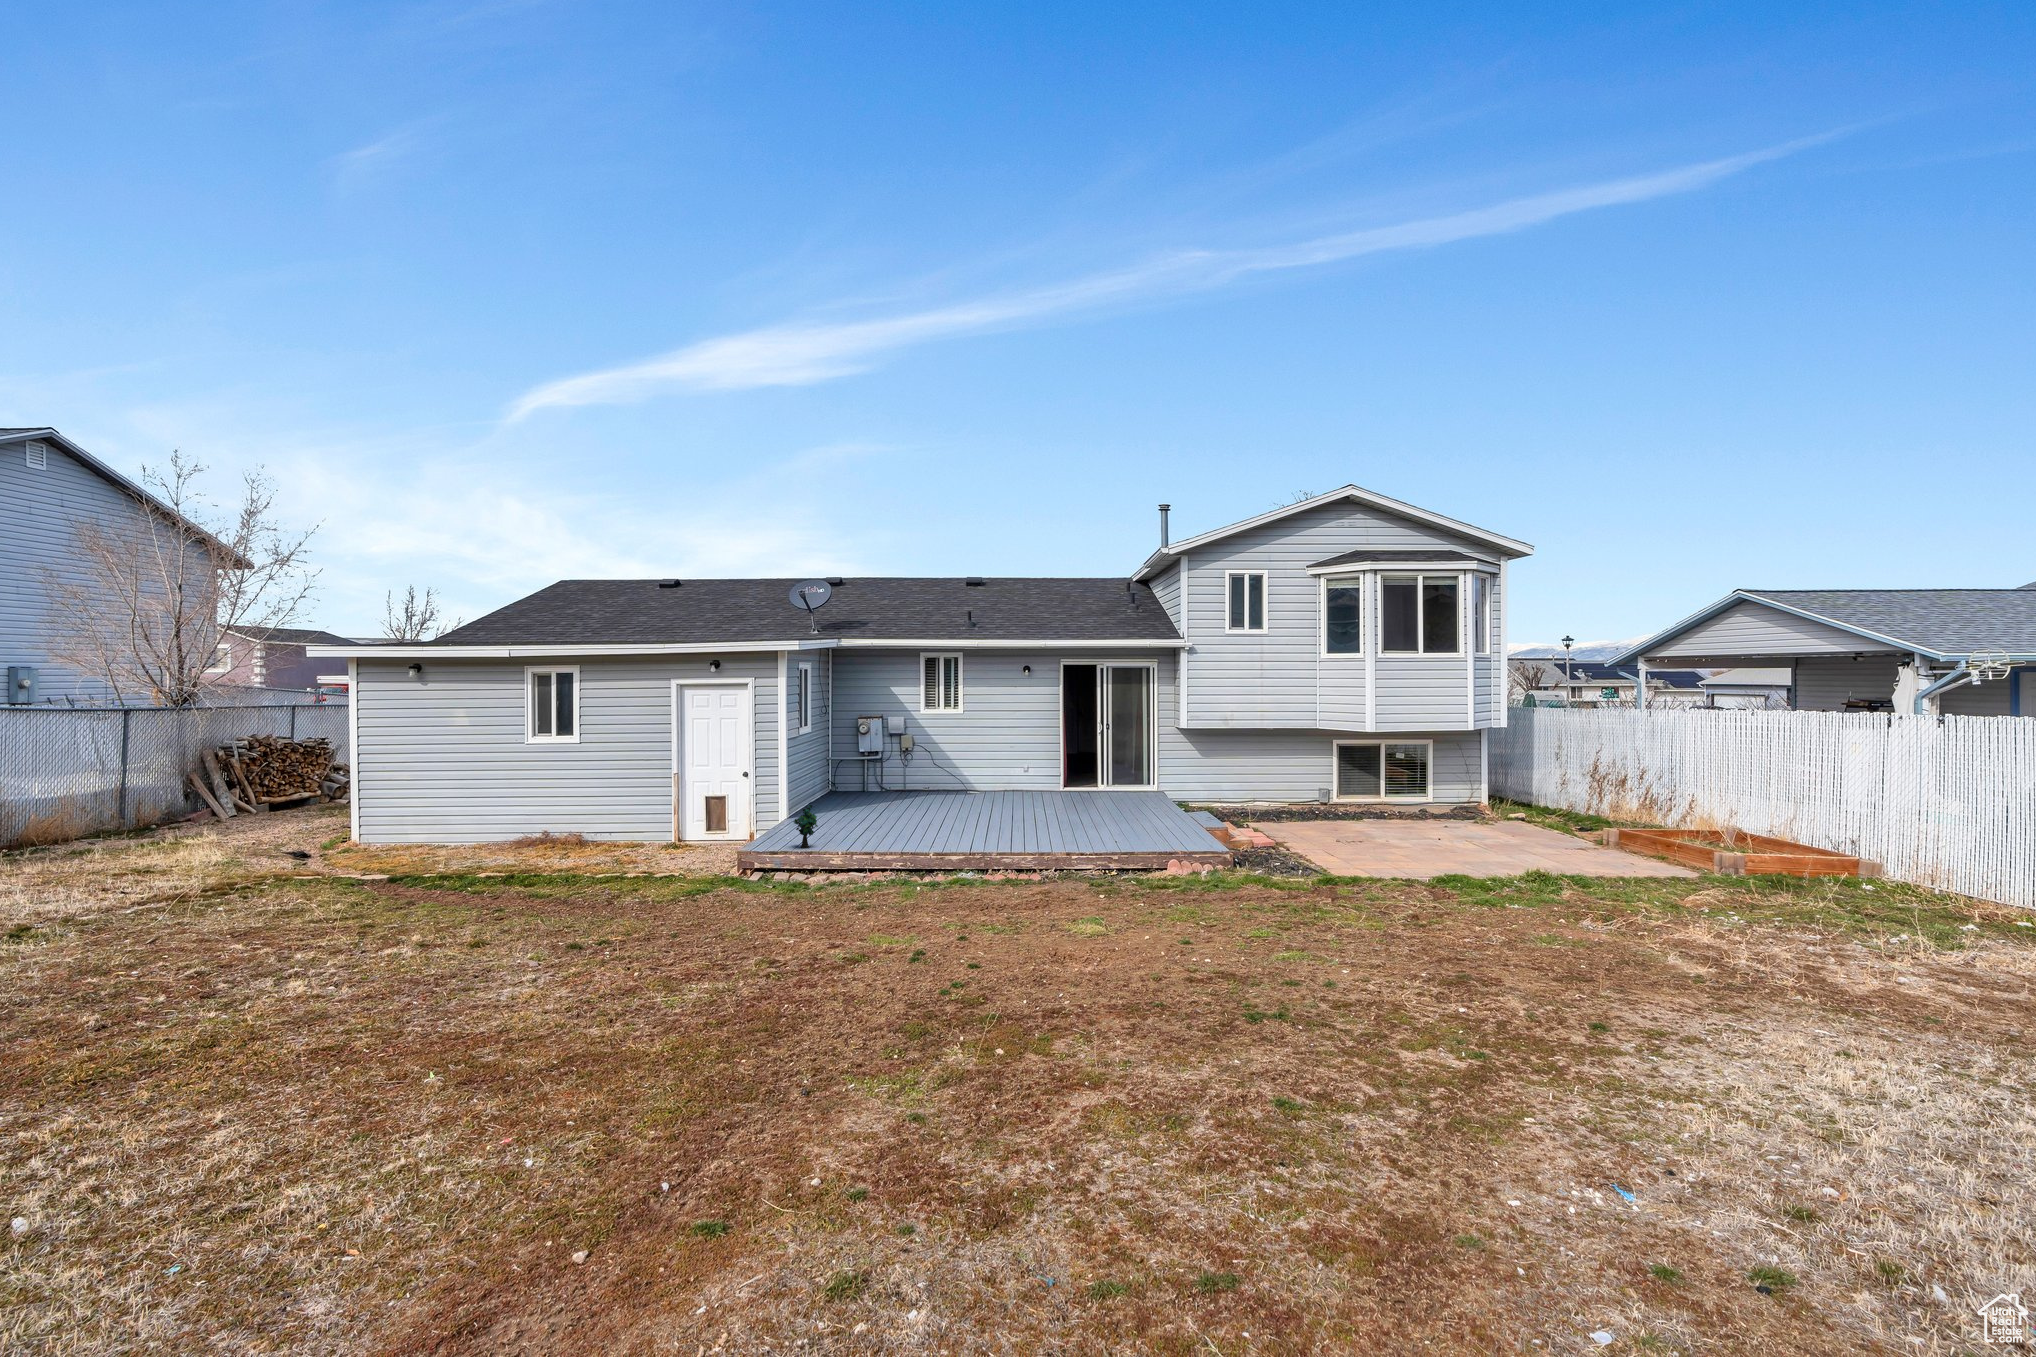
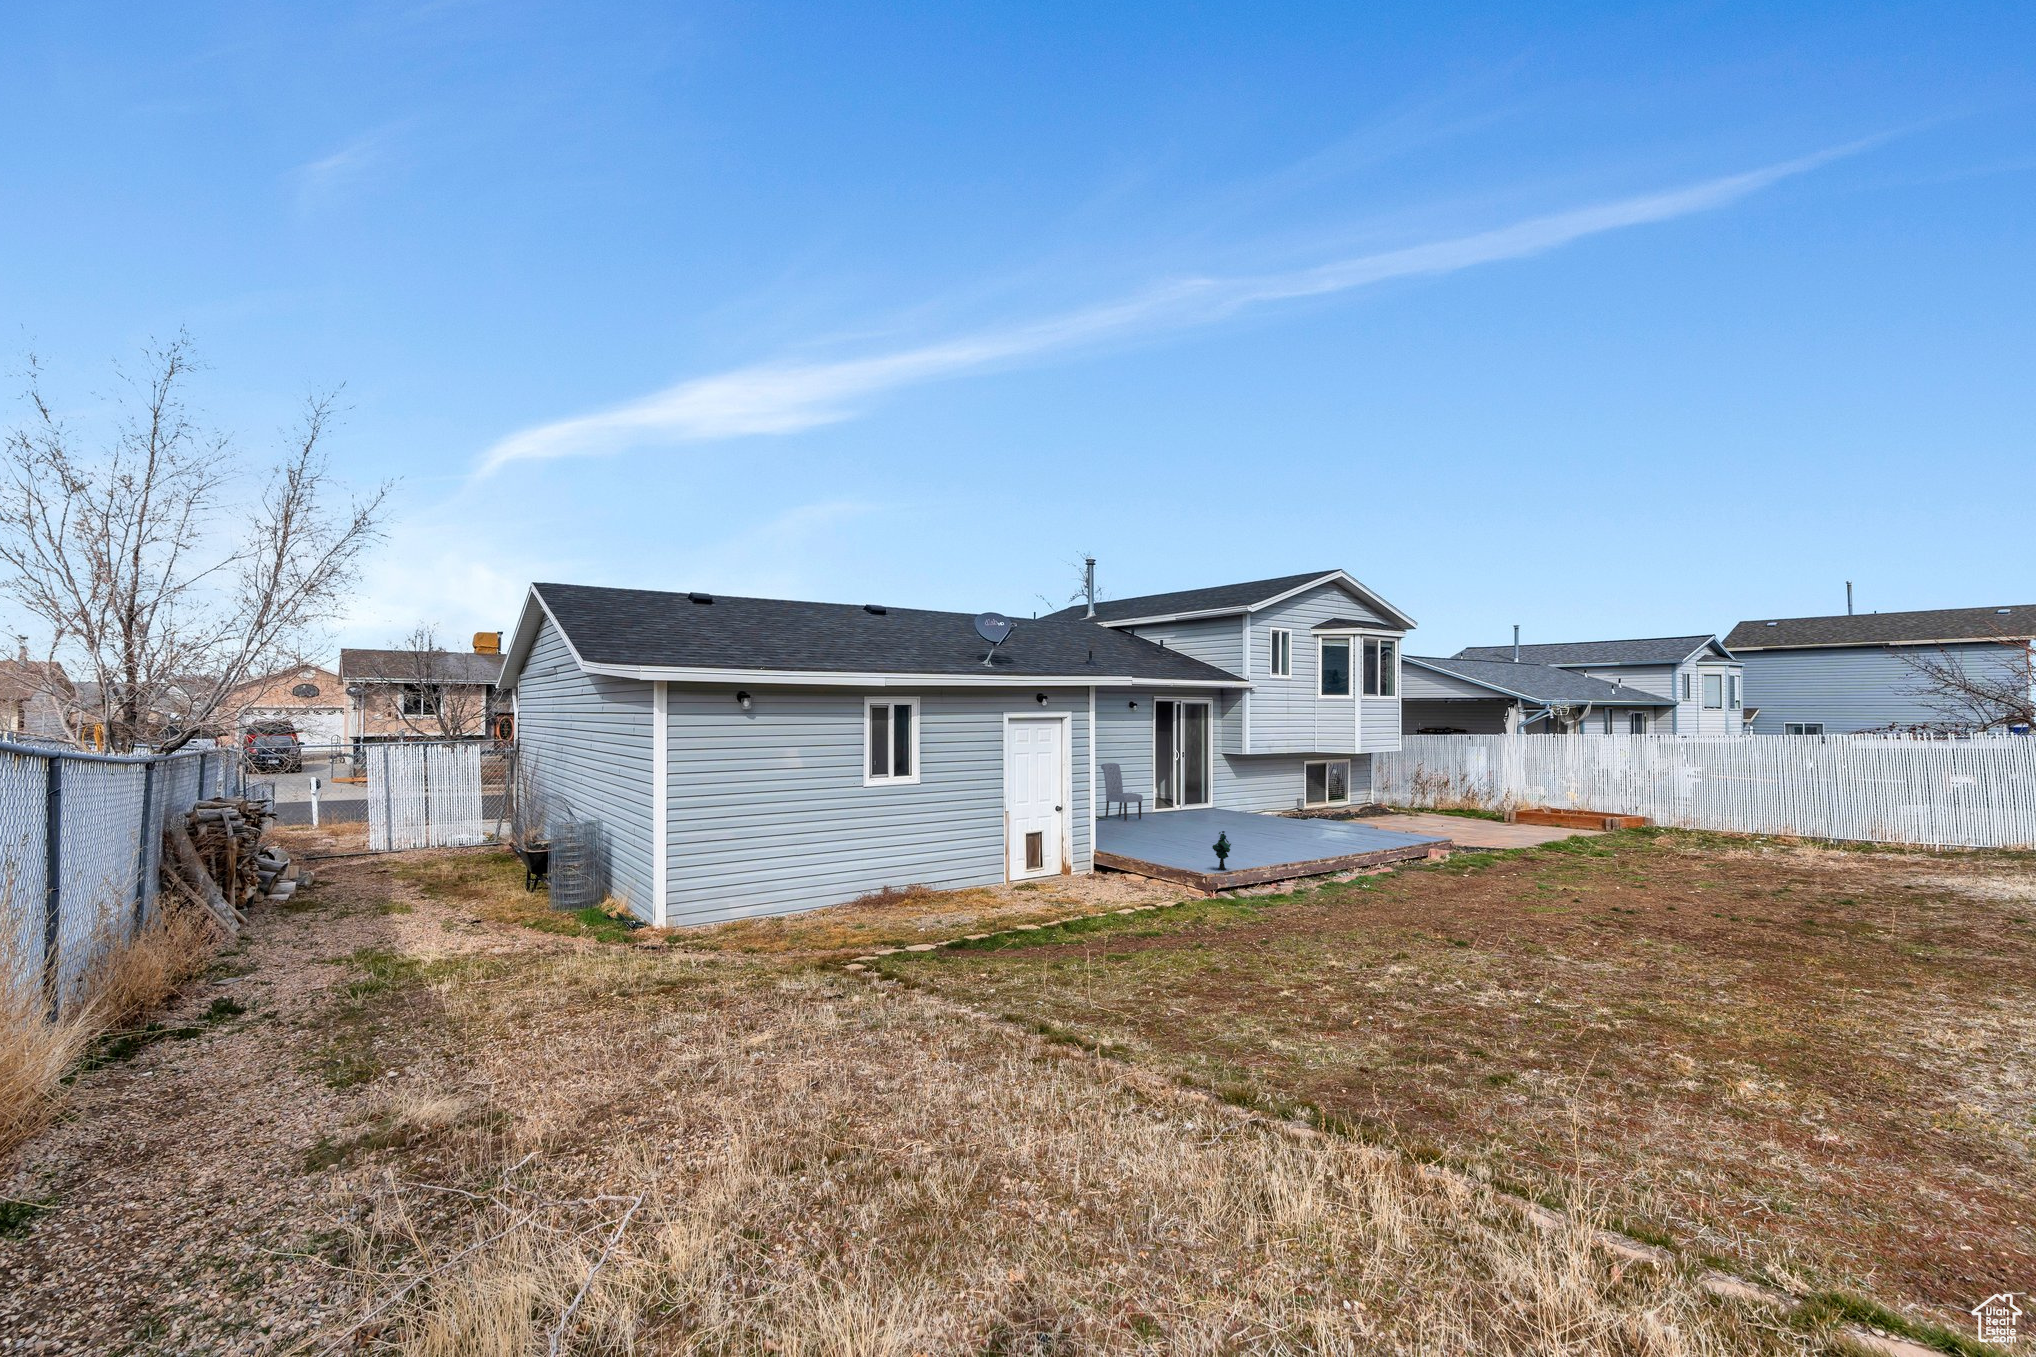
chair: none [983,736,1011,798] -> present [1101,763,1143,821]

